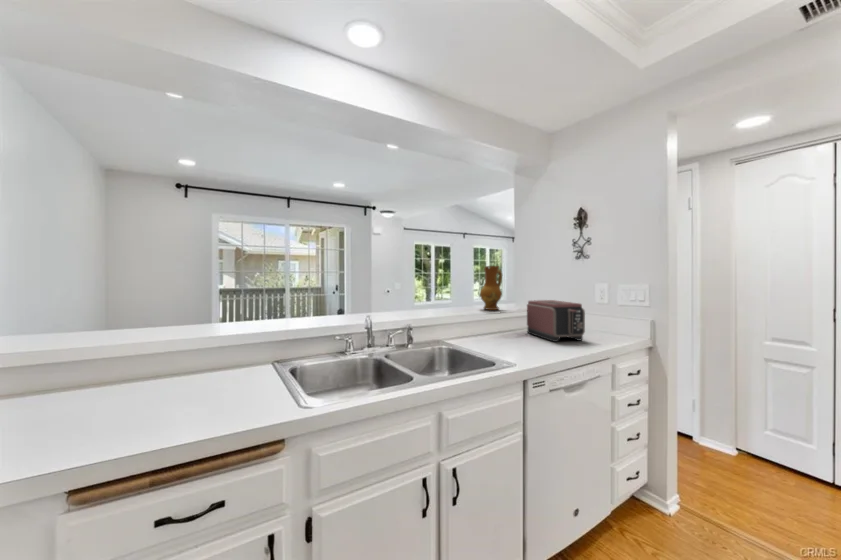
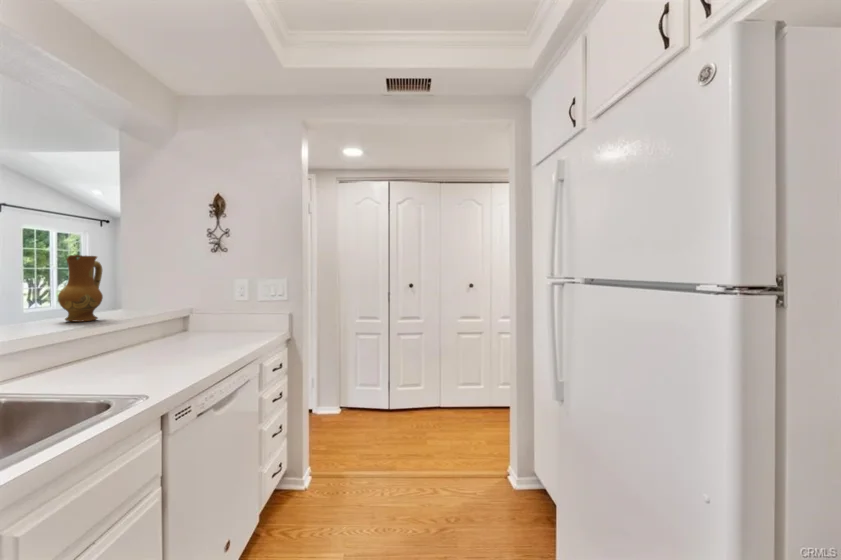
toaster: present [527,300,585,342] -> none [146,301,228,352]

